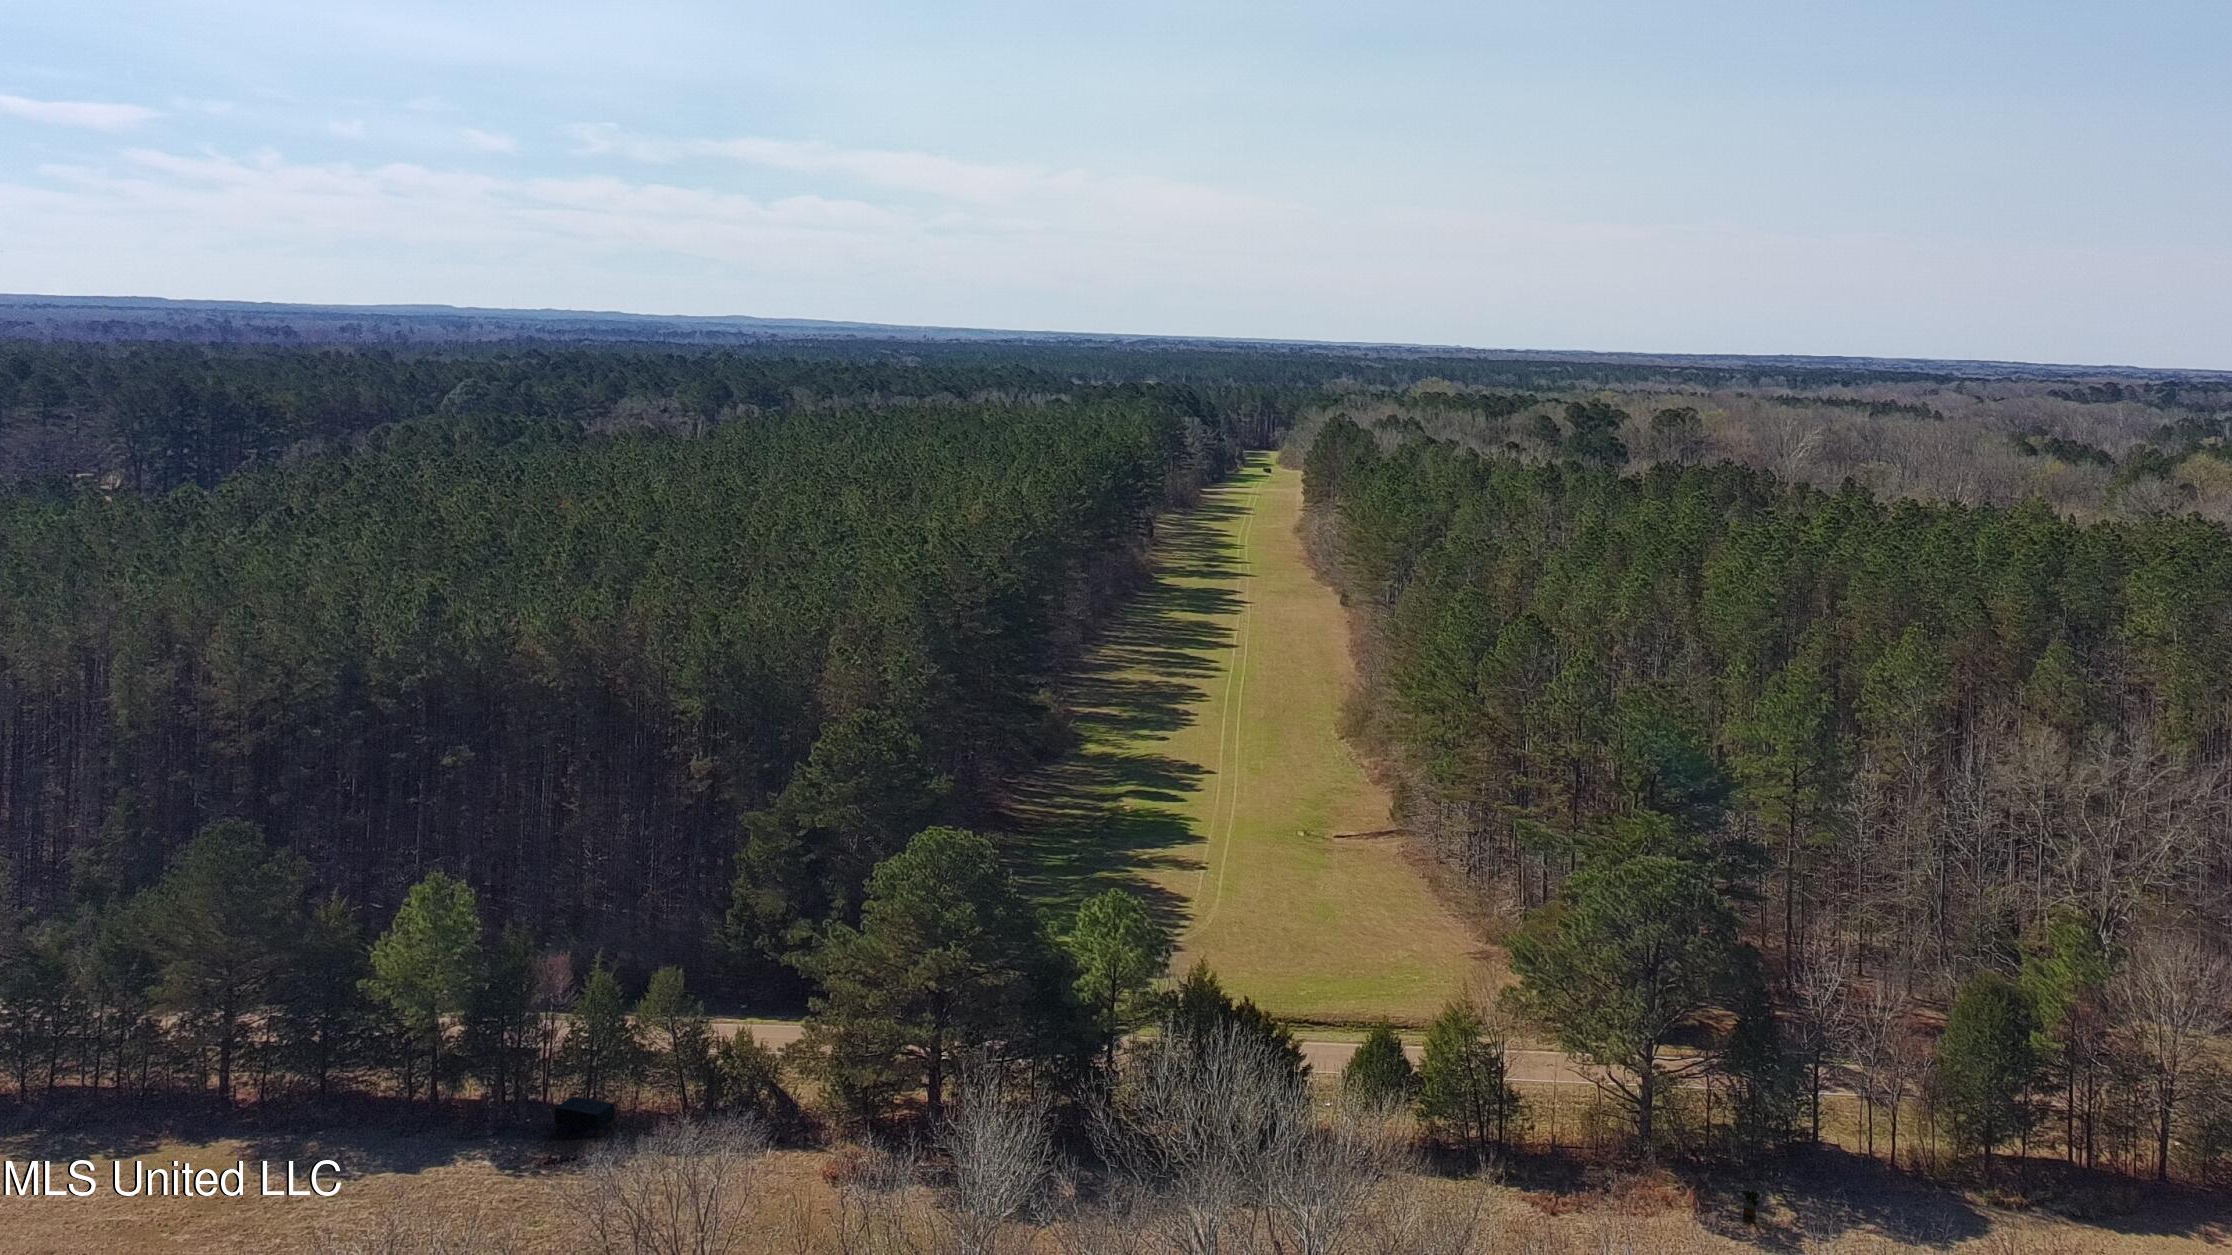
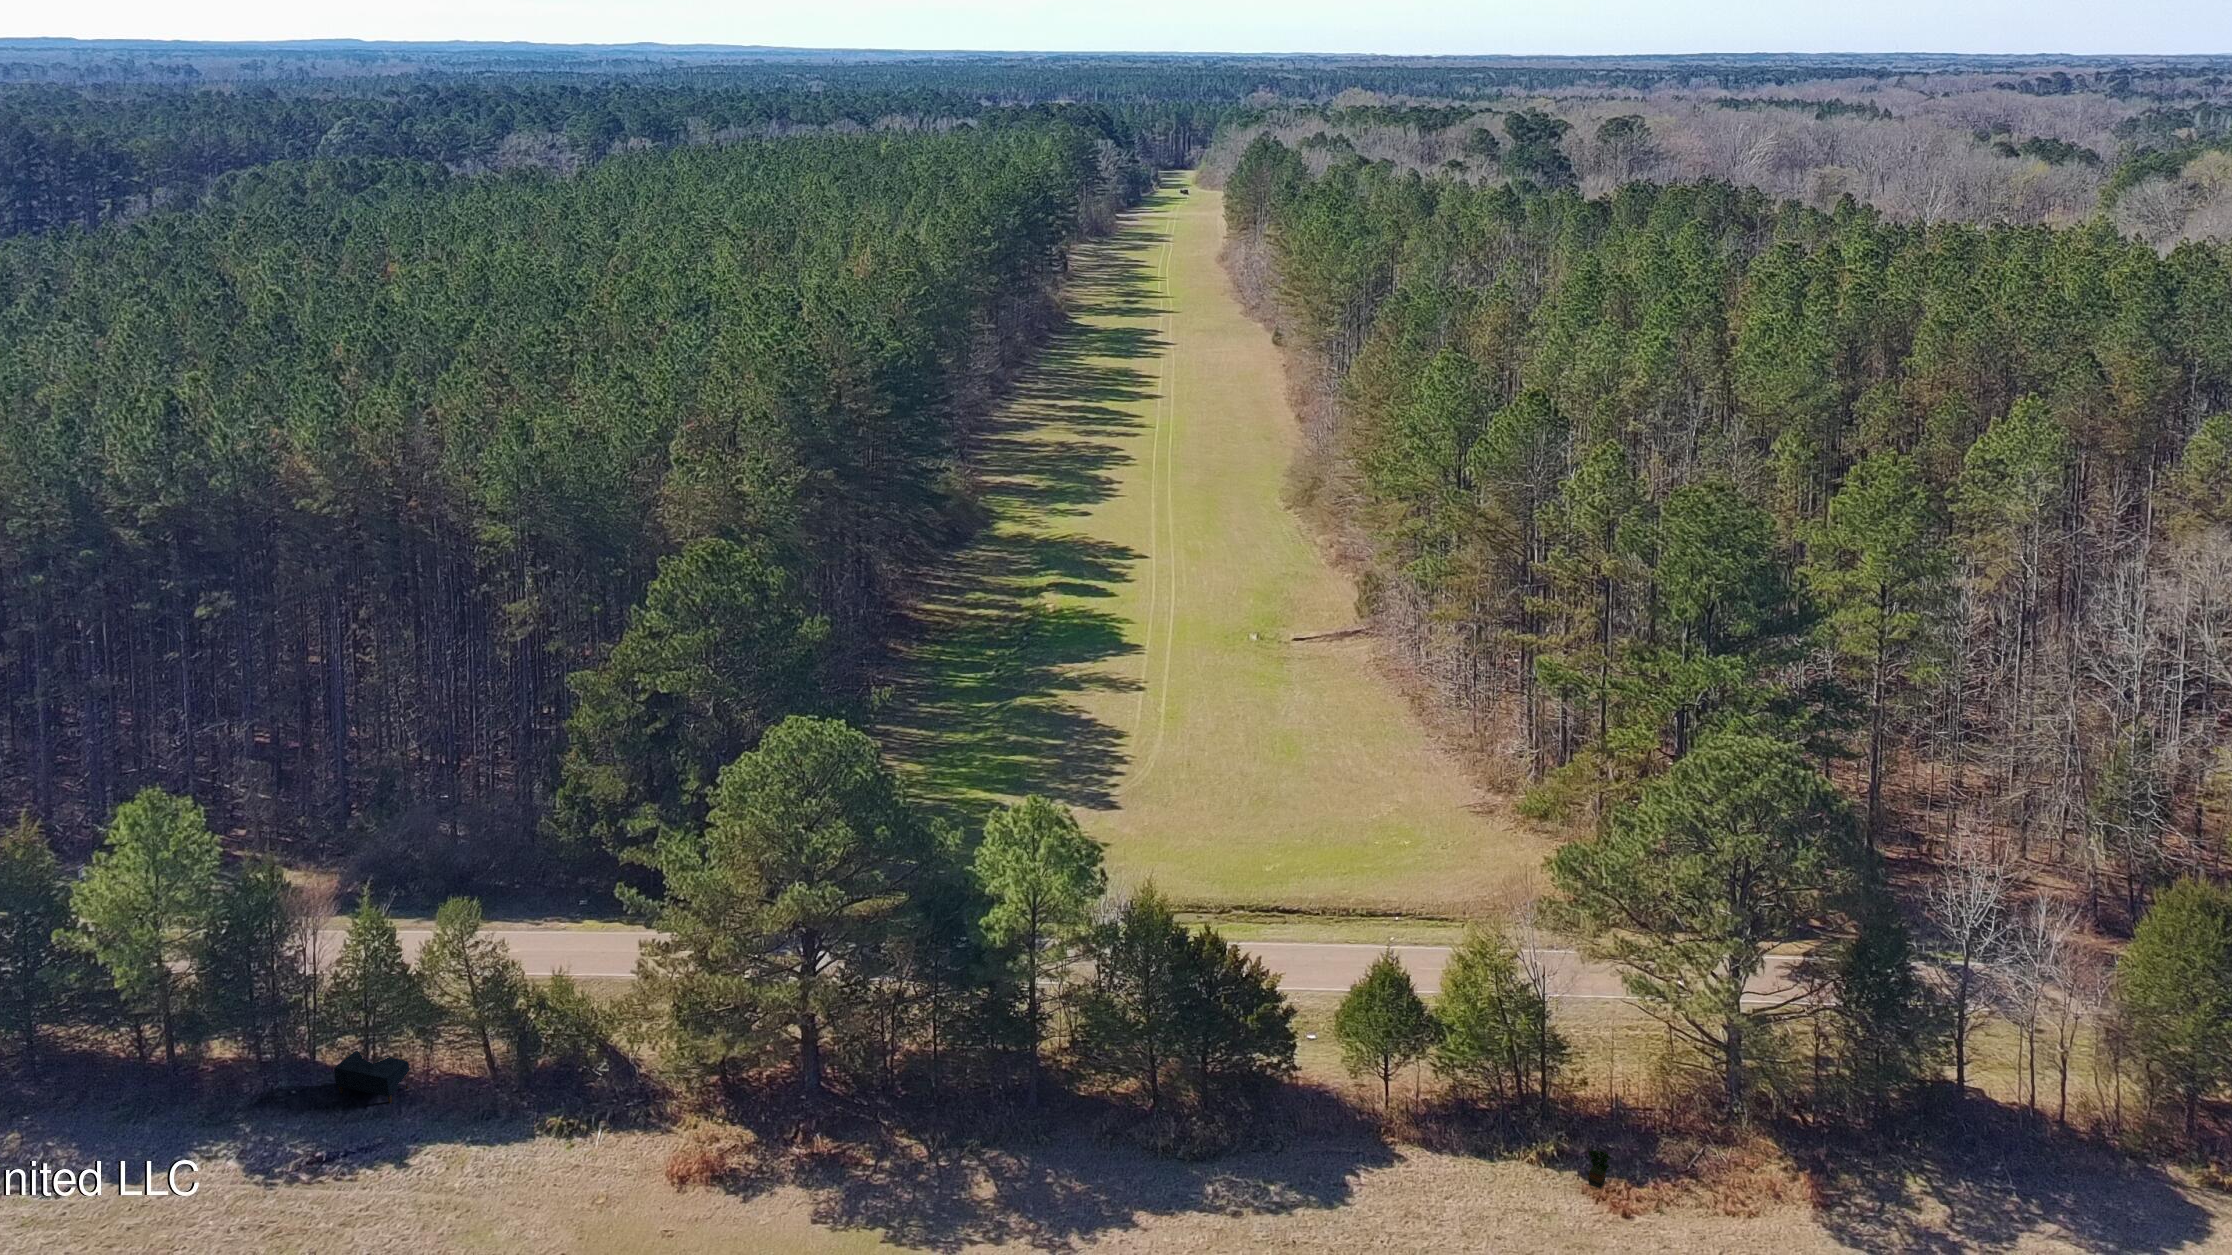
potted tree: present [1742,1190,1760,1221] -> present [1589,1150,1611,1189]

